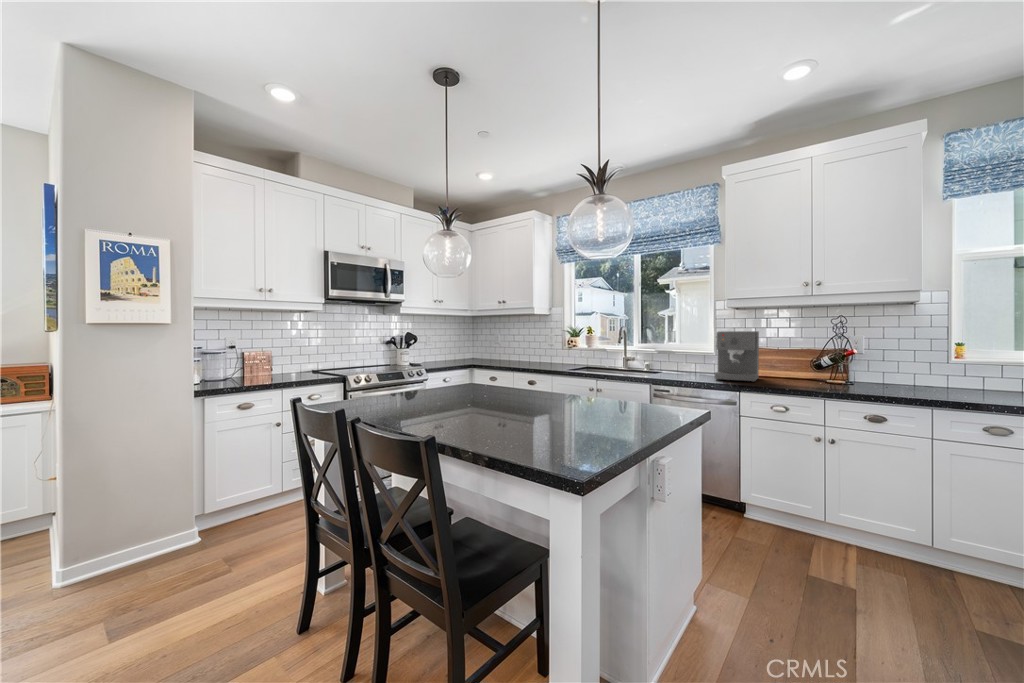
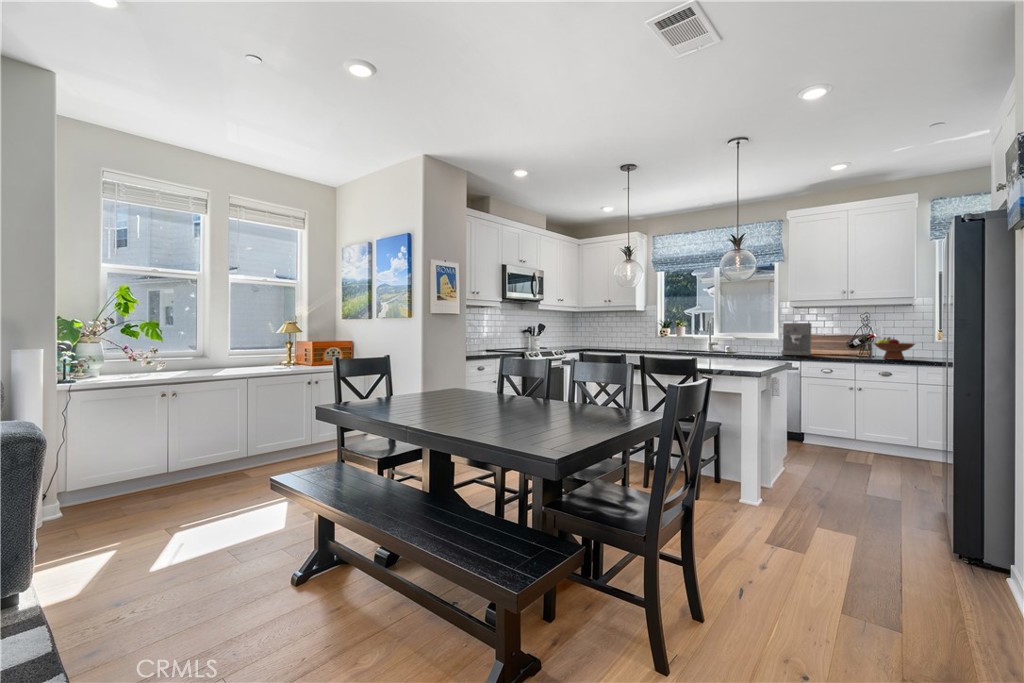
fruit bowl: none [855,355,928,393] -> present [874,337,915,360]

